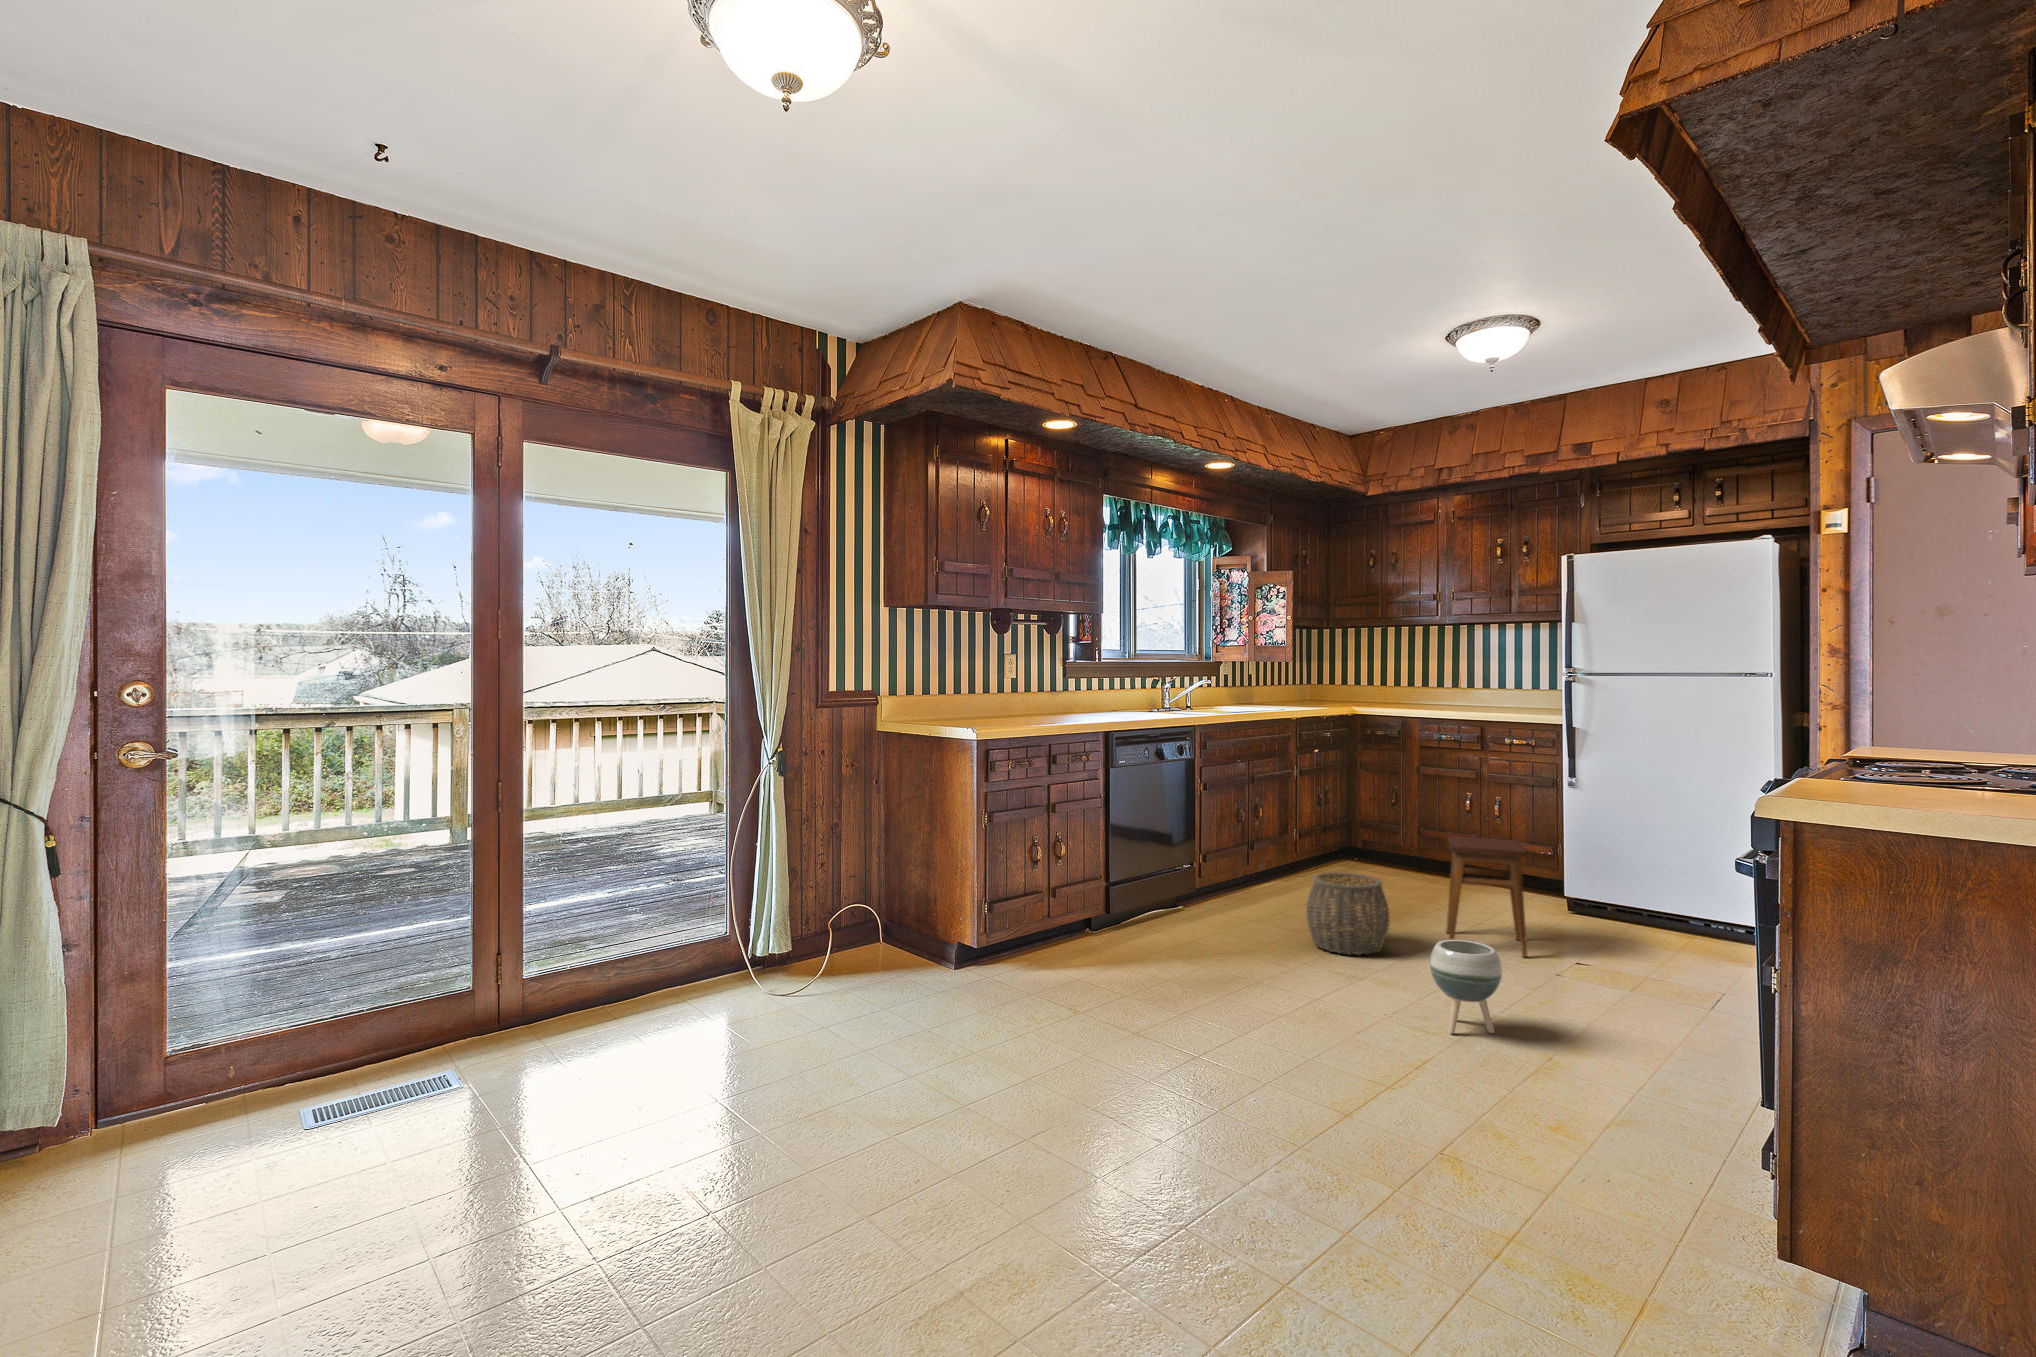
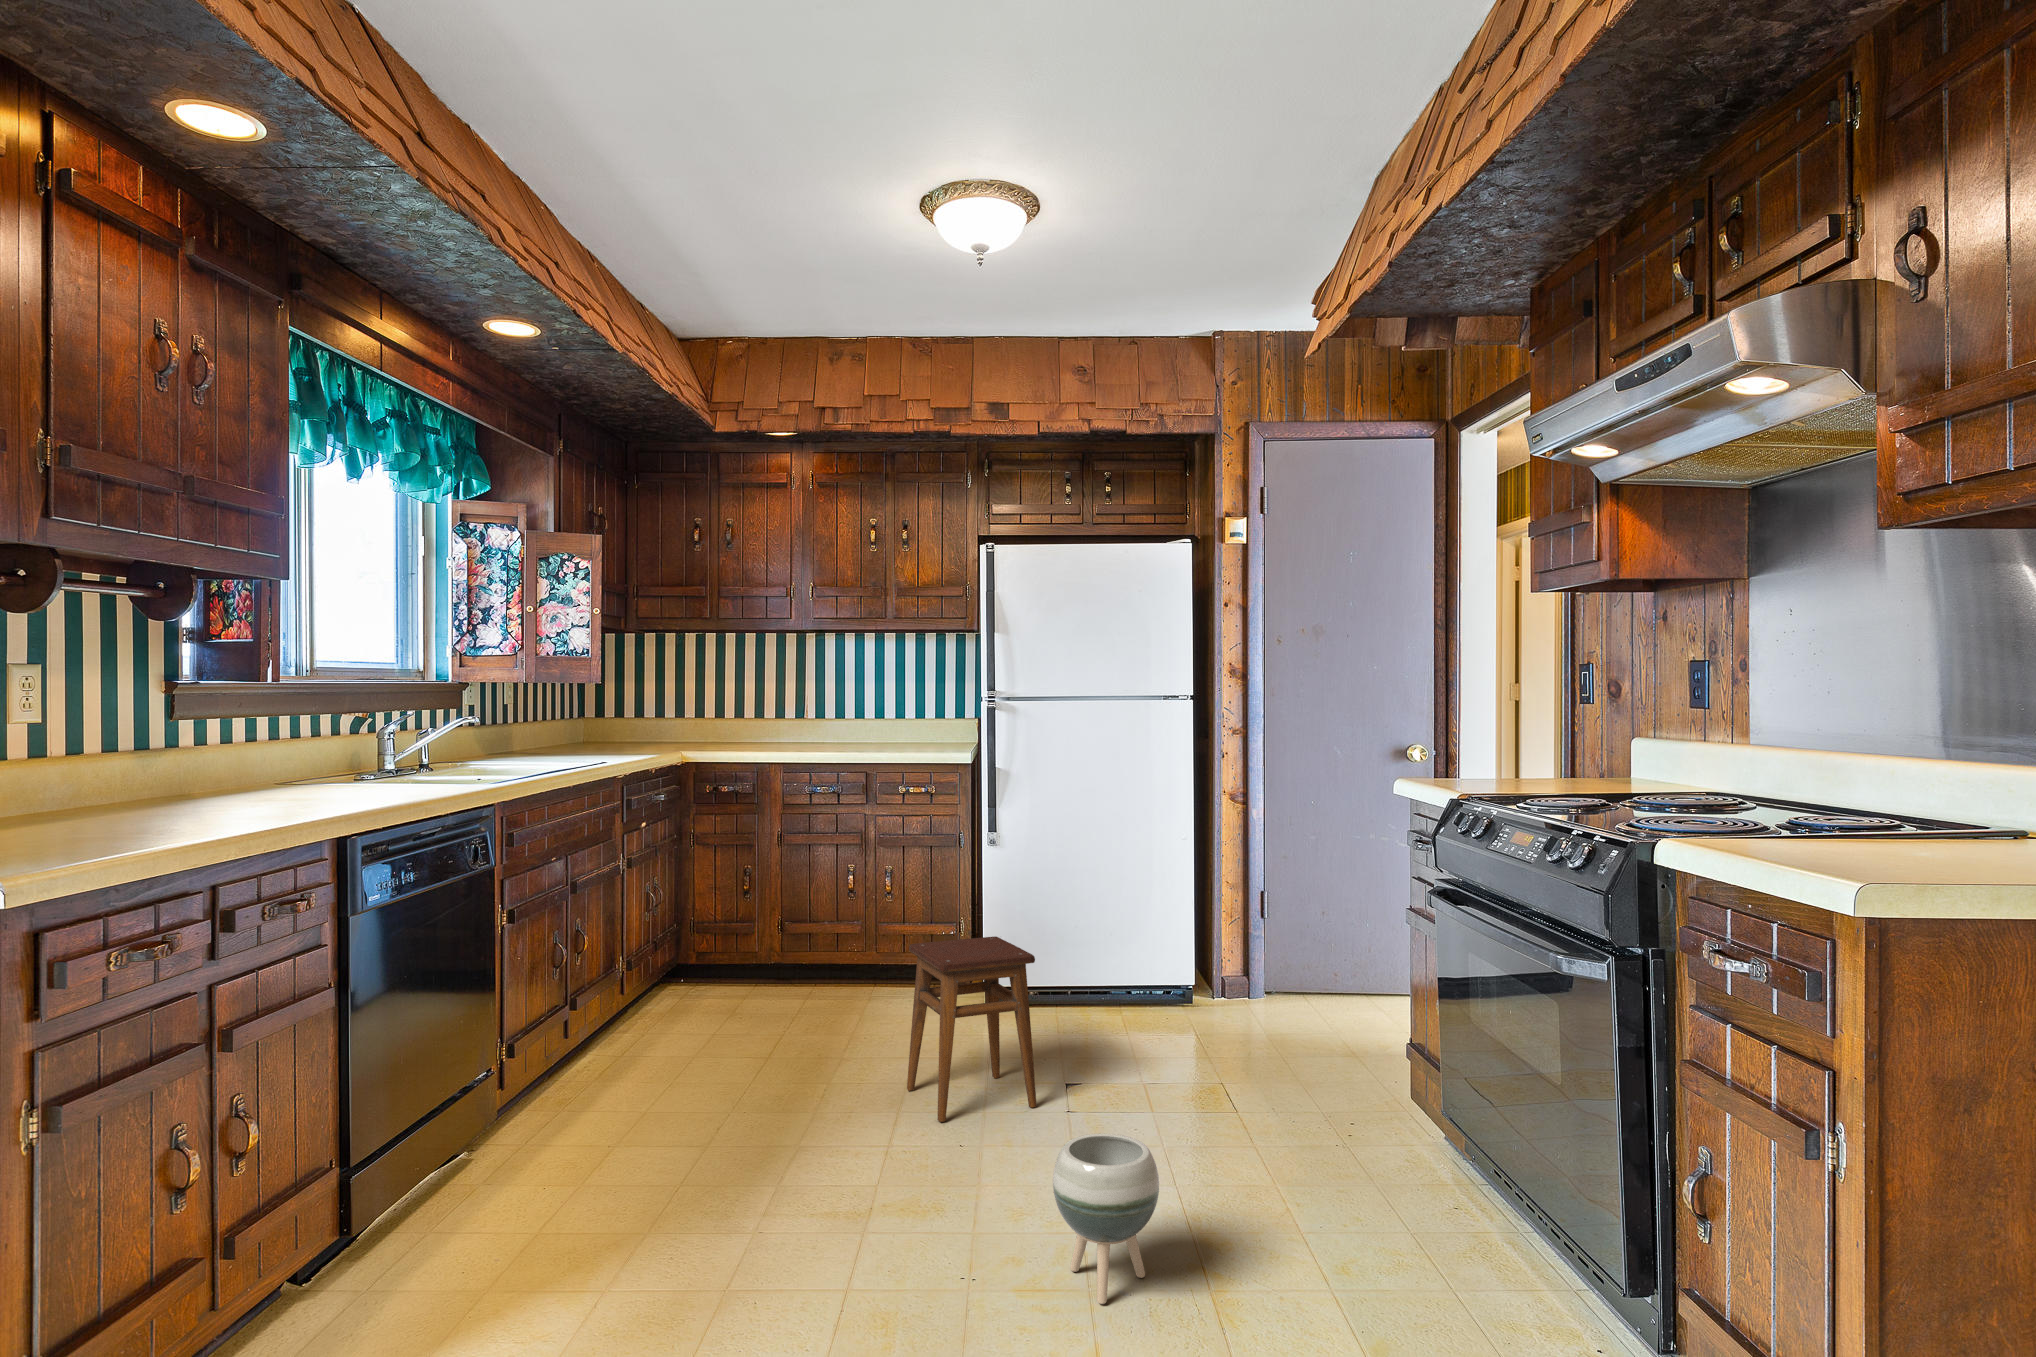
woven basket: present [1306,872,1389,955] -> none [739,1033,877,1185]

